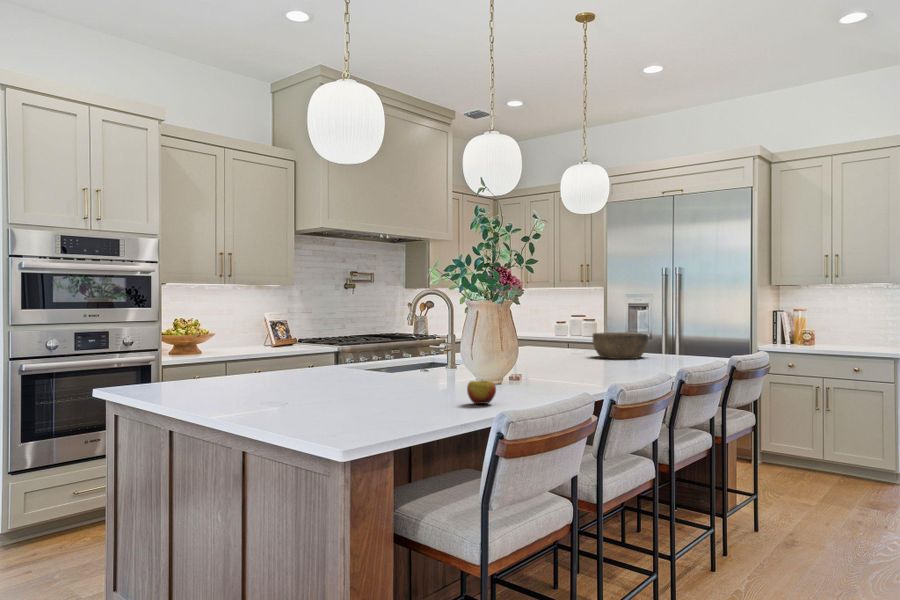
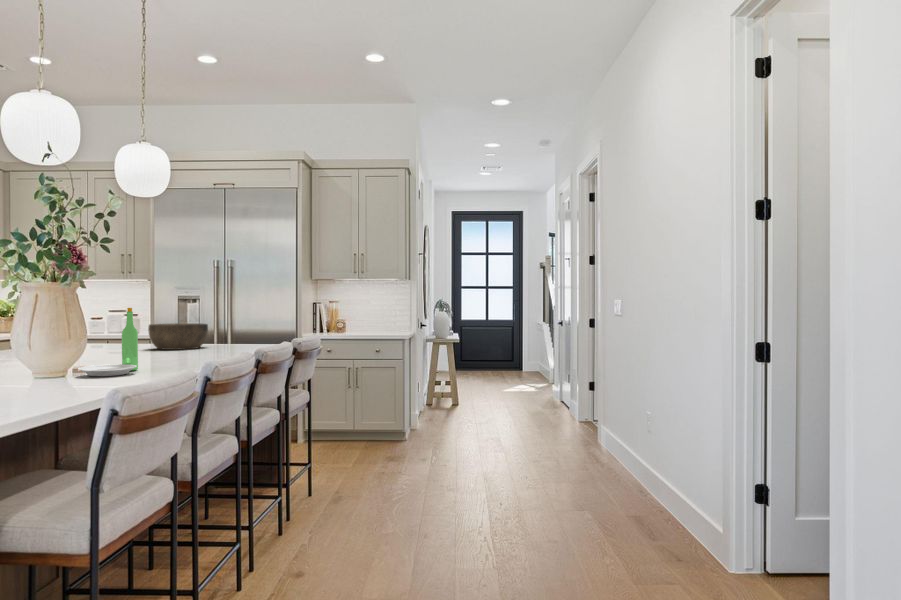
plate: none [509,323,563,388] -> present [78,308,138,376]
apple: present [467,380,496,404] -> none [43,365,80,393]

